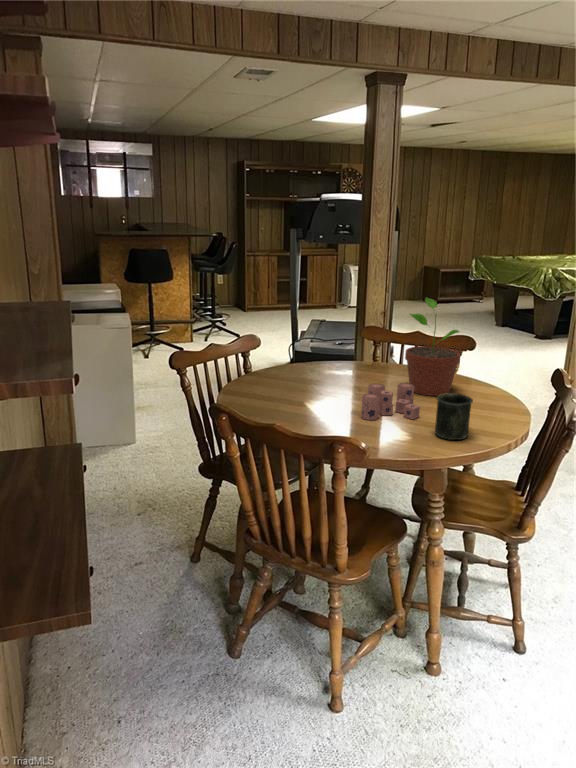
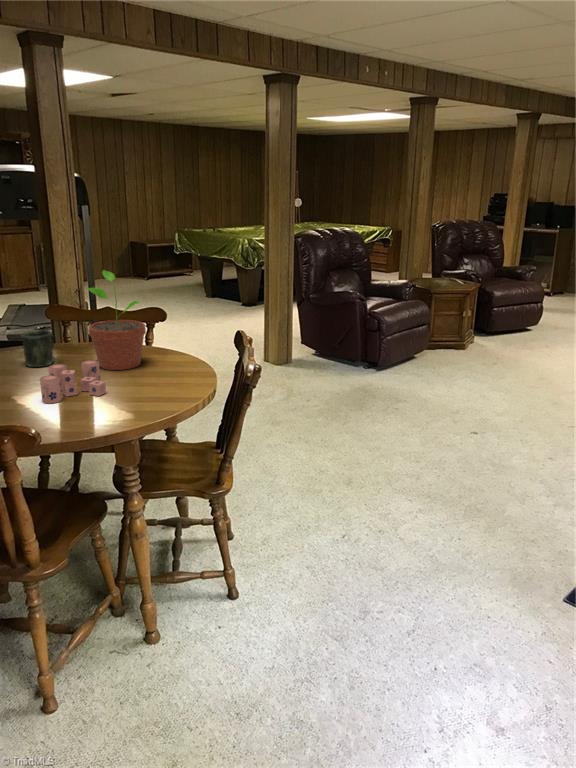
mug: present [435,393,473,440] -> present [21,330,54,367]

